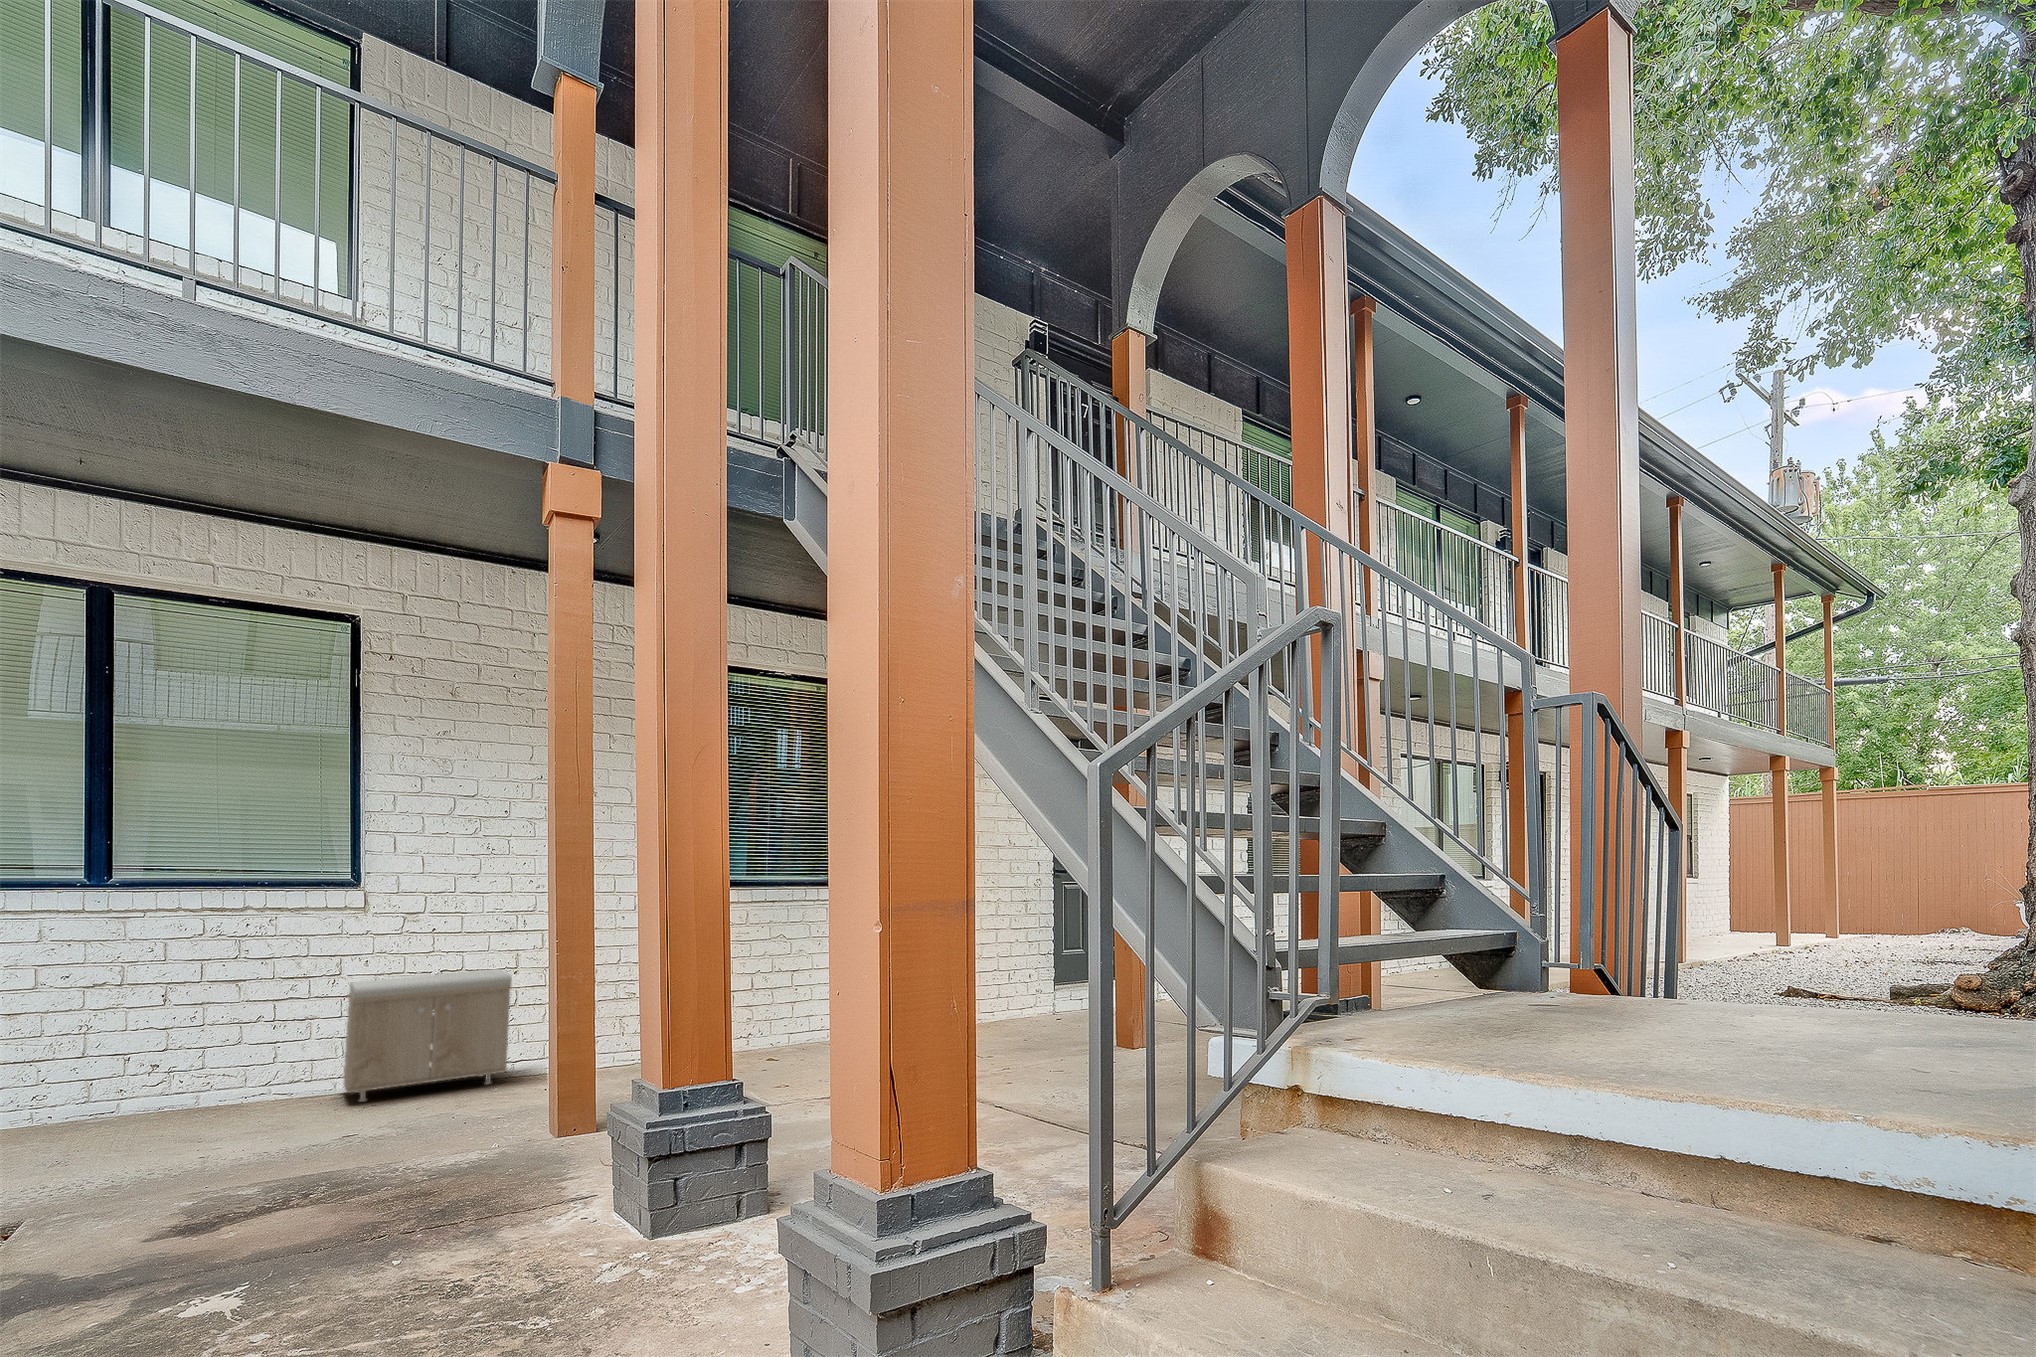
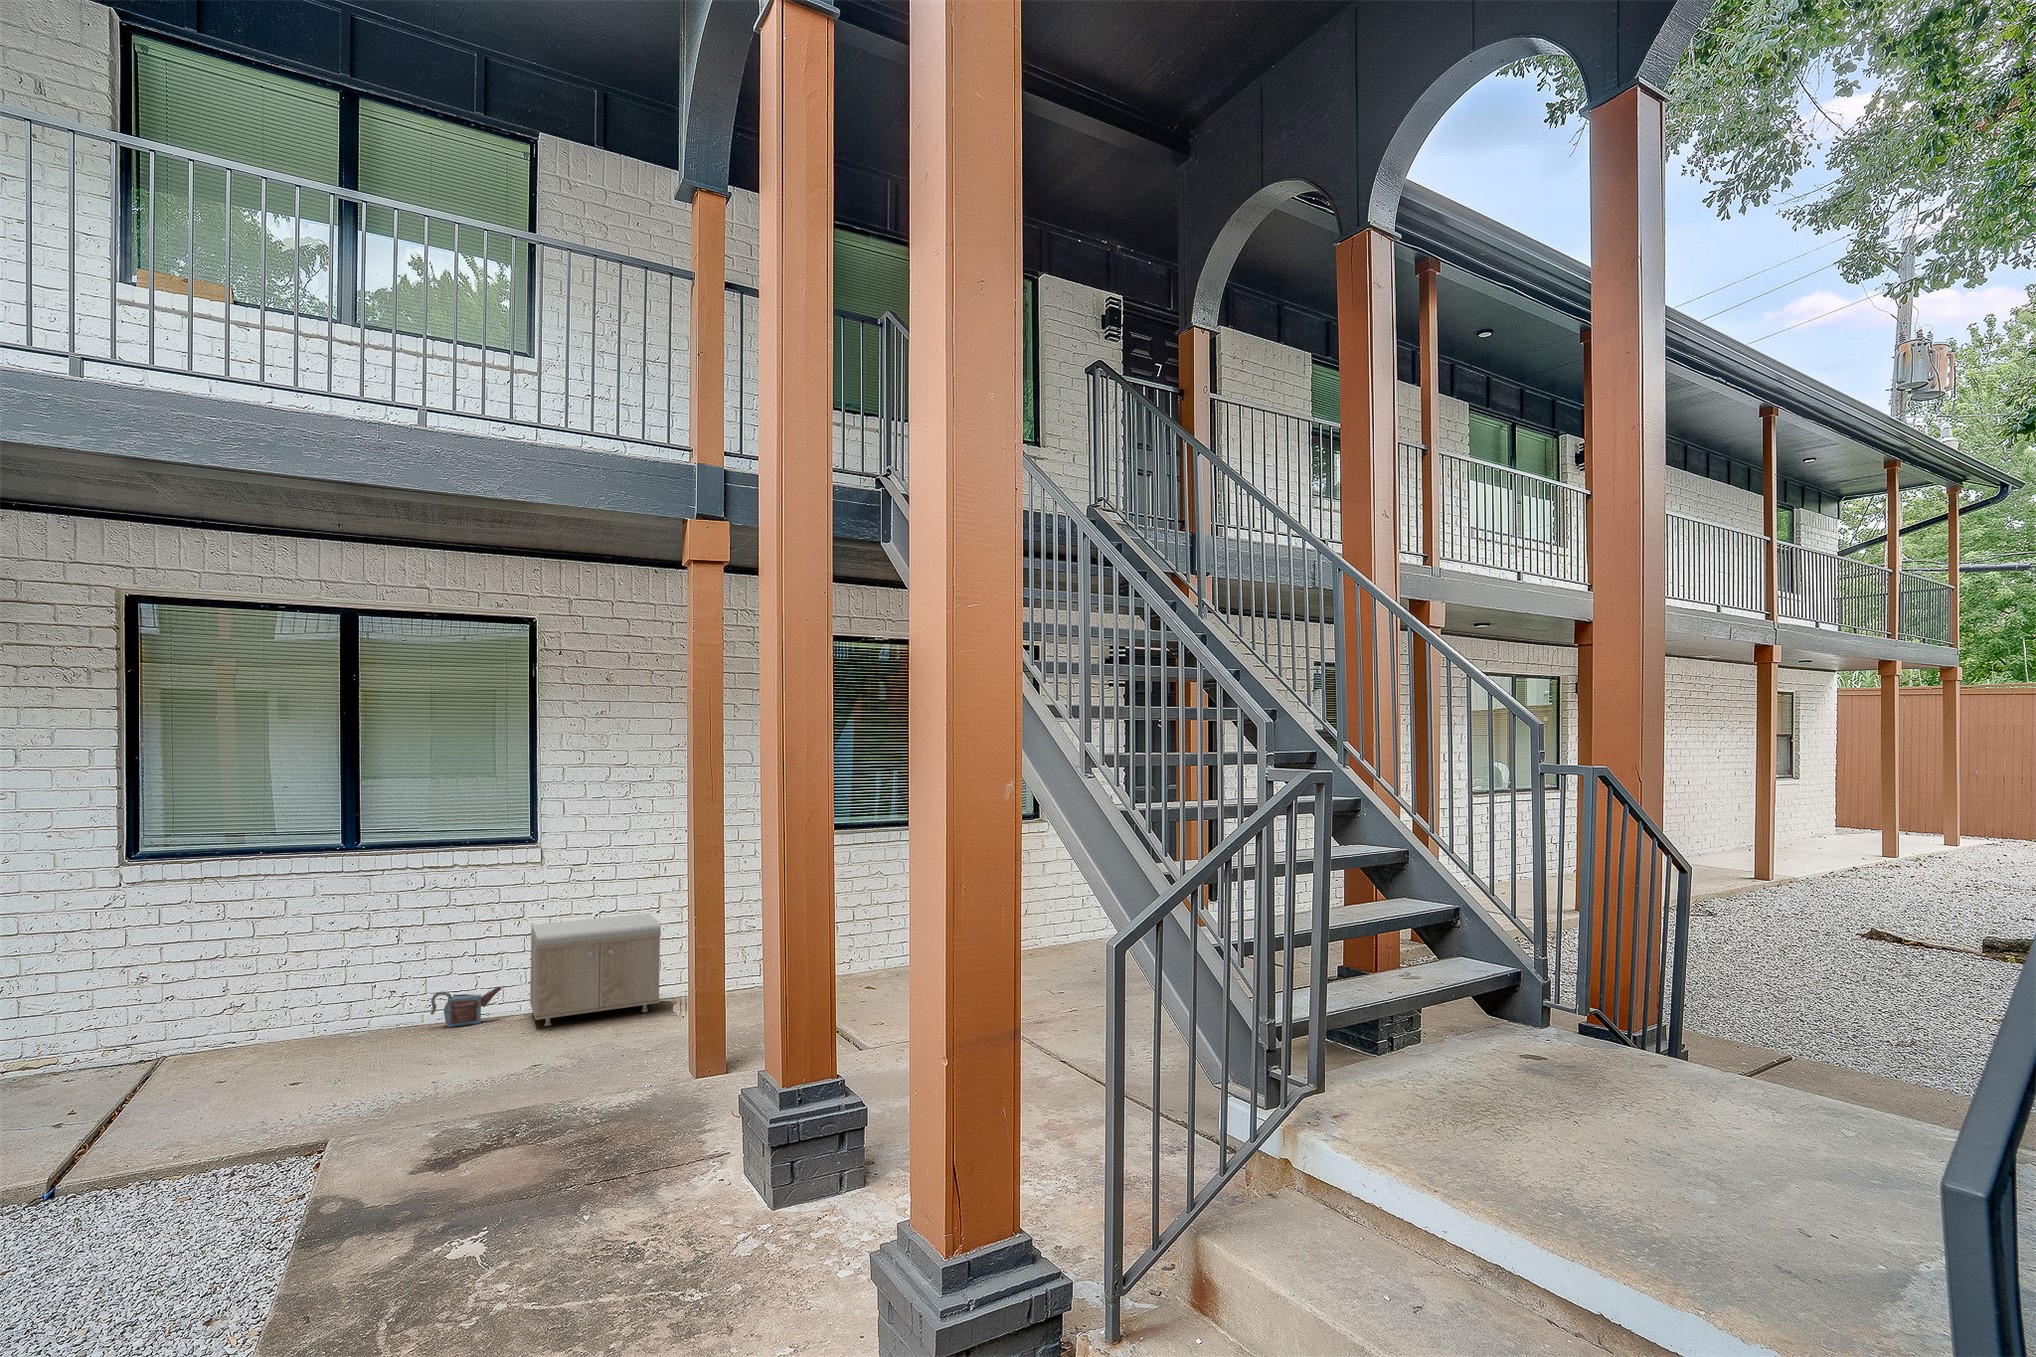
watering can: none [209,1058,306,1110] -> present [430,987,502,1027]

